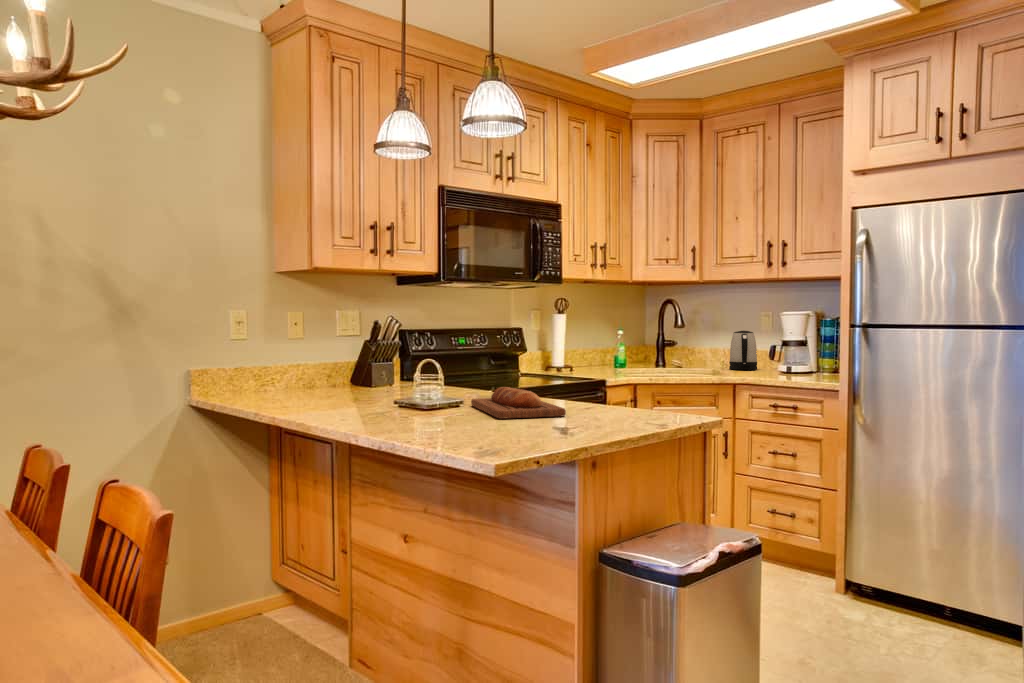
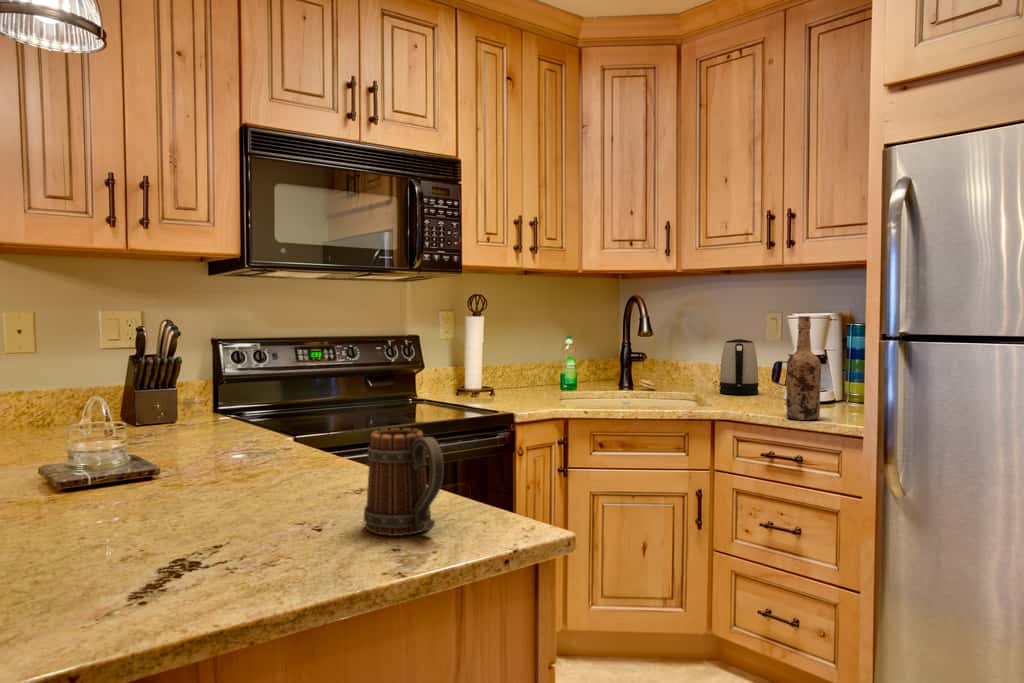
wine bottle: none [787,314,809,381] -> present [786,316,821,420]
mug: none [615,368,662,417] -> present [364,428,444,536]
bread loaf: present [471,387,566,419] -> none [101,453,281,538]

